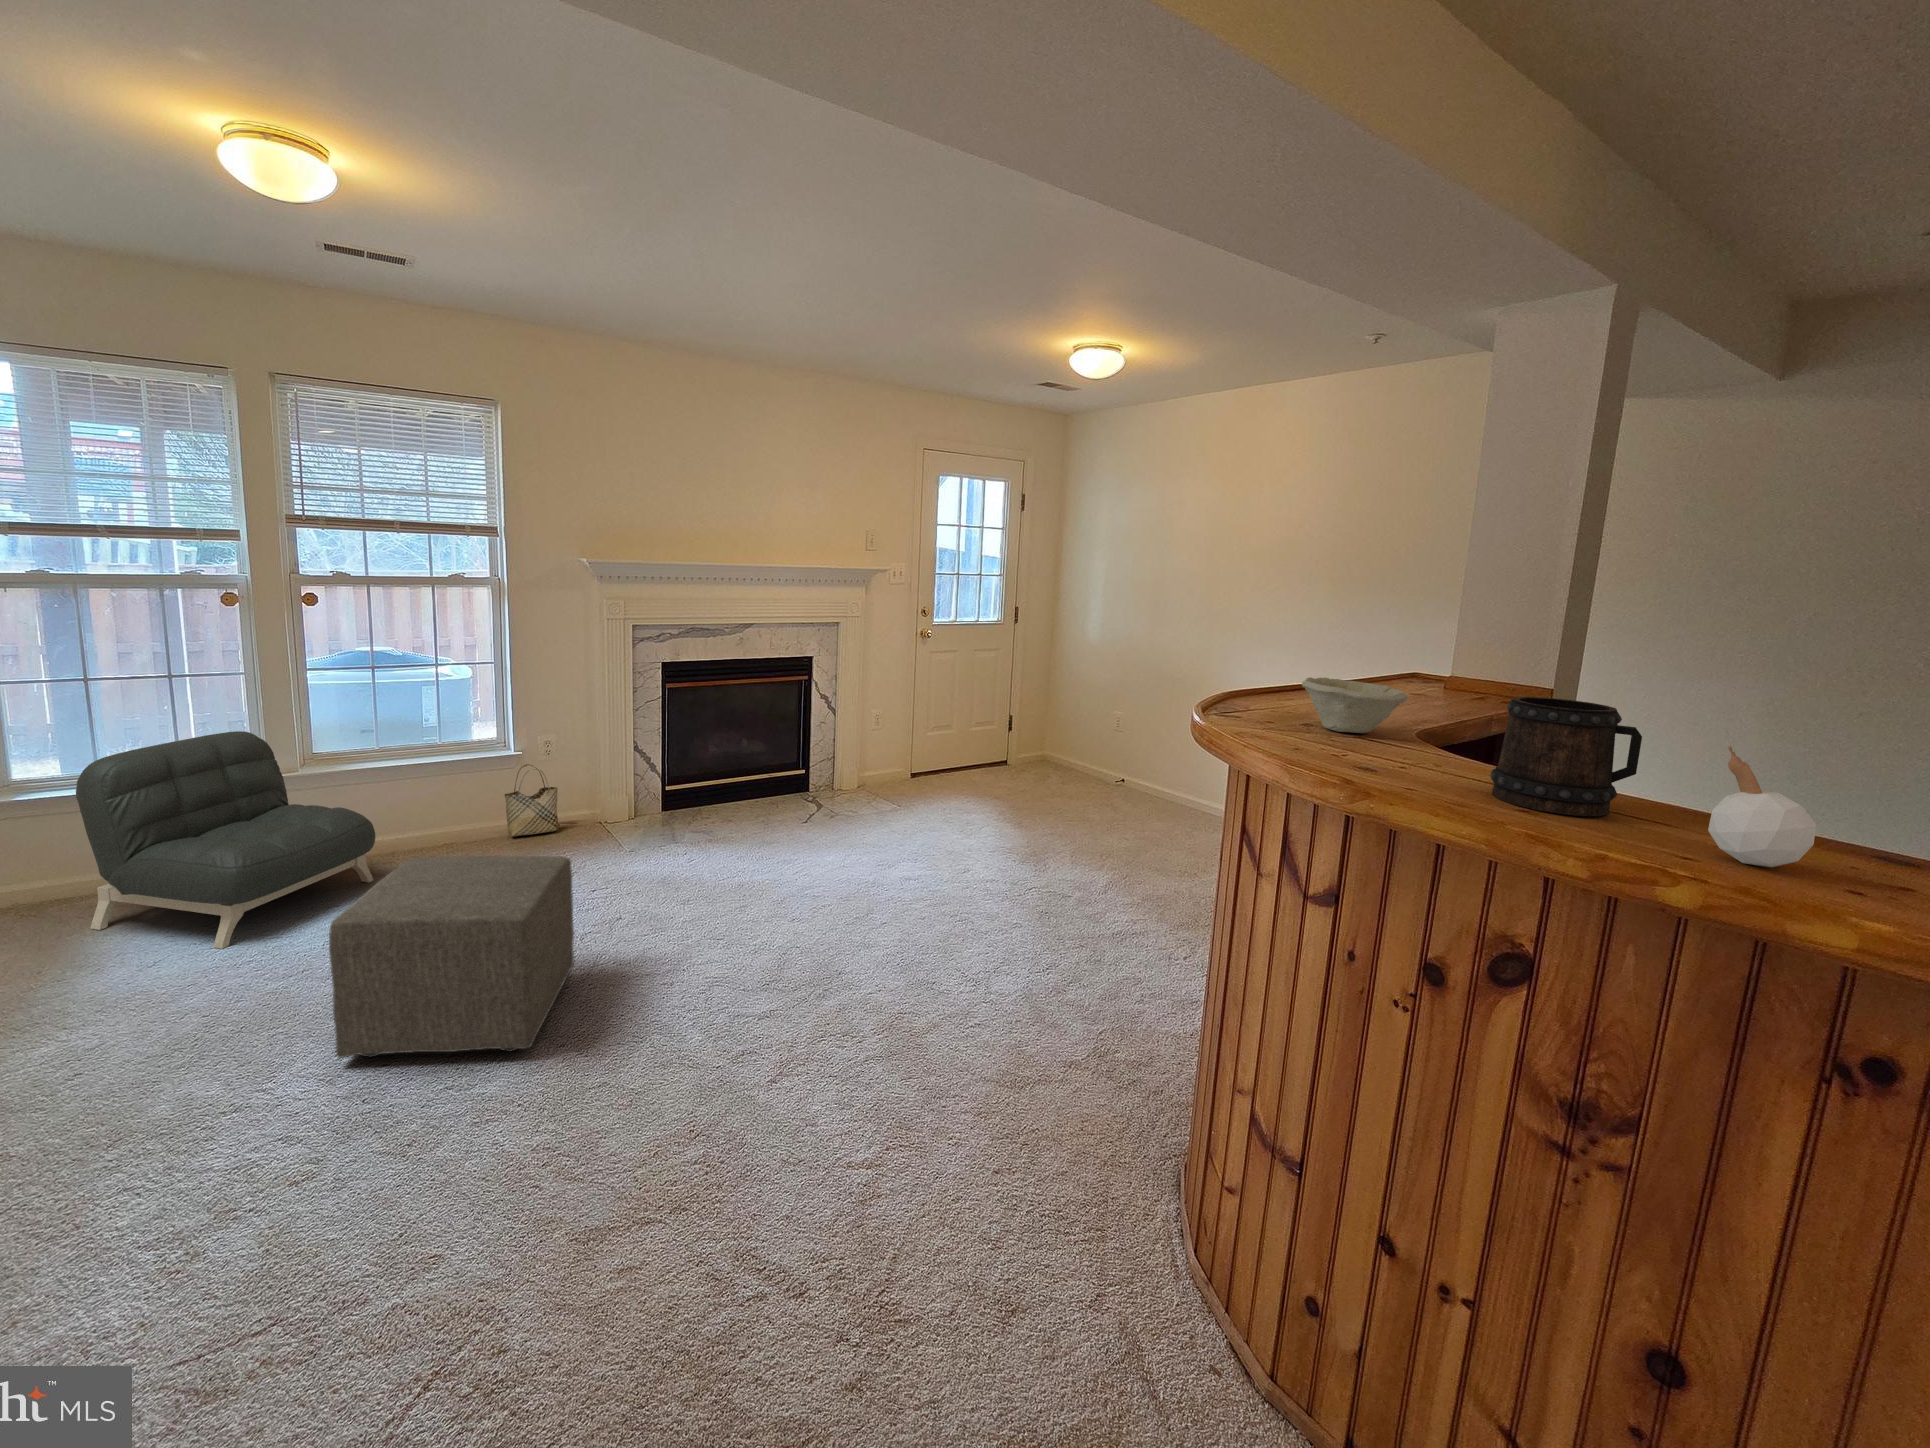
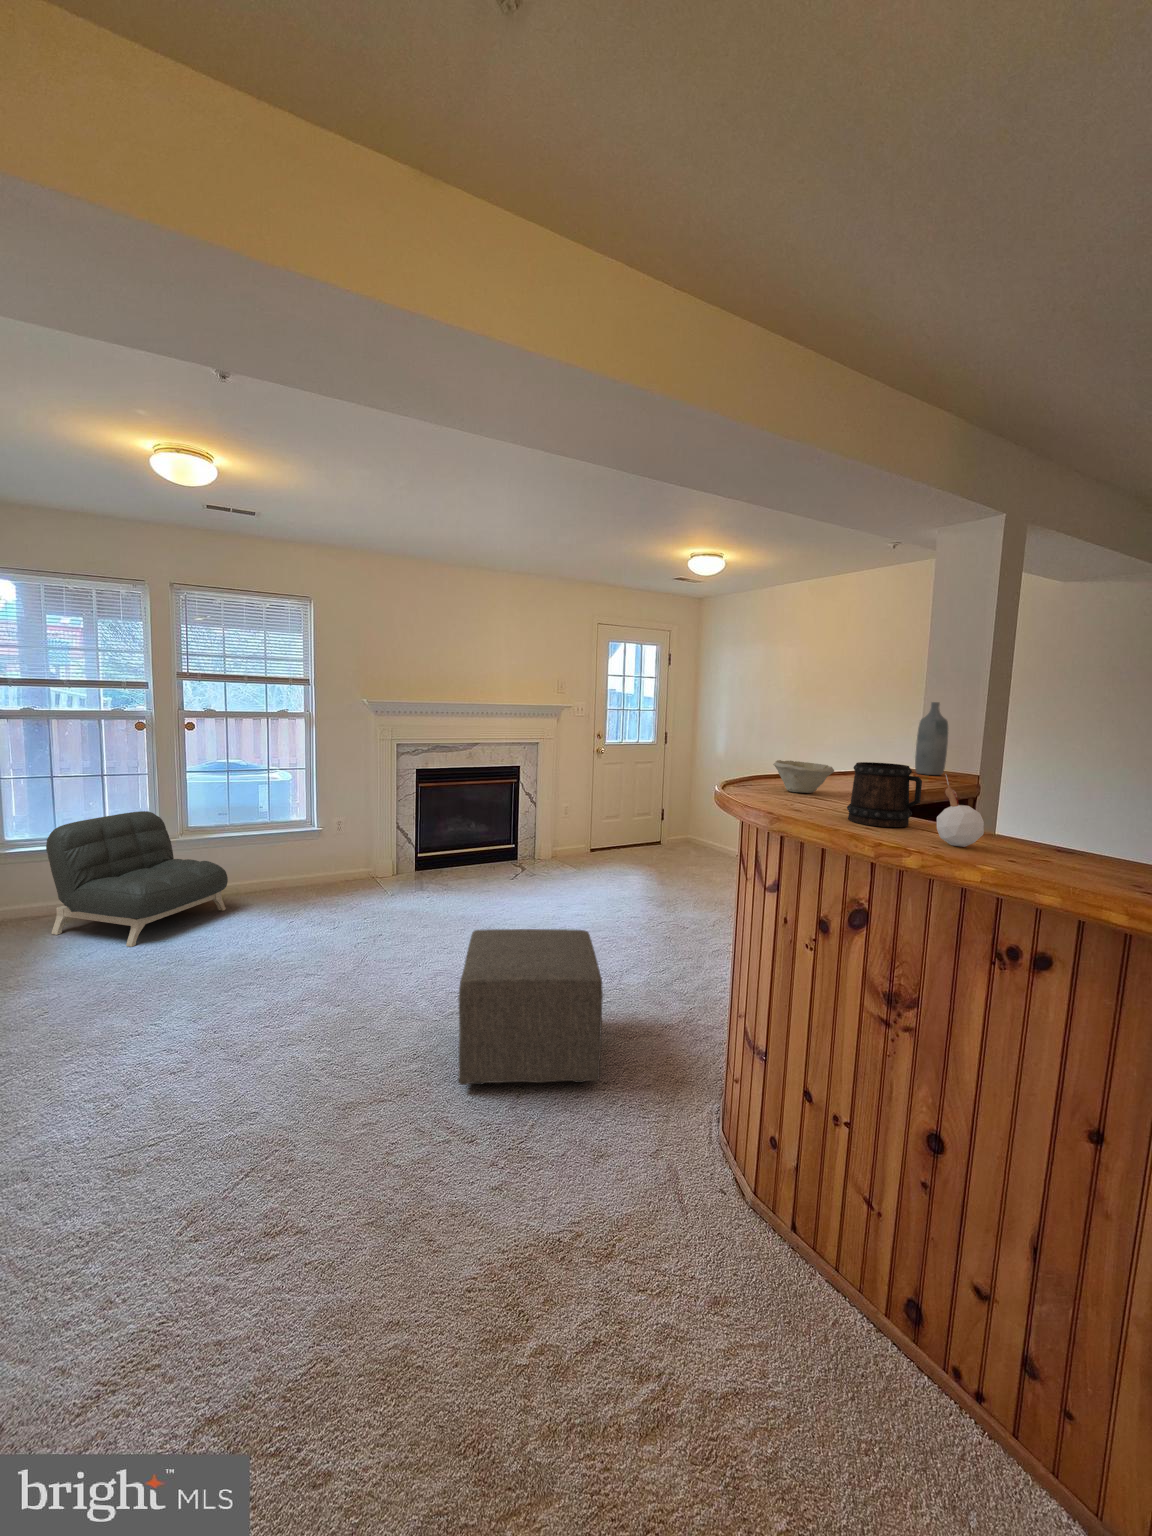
bottle: none [1454,576,1509,688] -> present [915,702,948,775]
woven basket: present [505,764,558,837] -> none [311,837,347,885]
ottoman: present [329,856,574,1058] -> present [458,929,603,1085]

